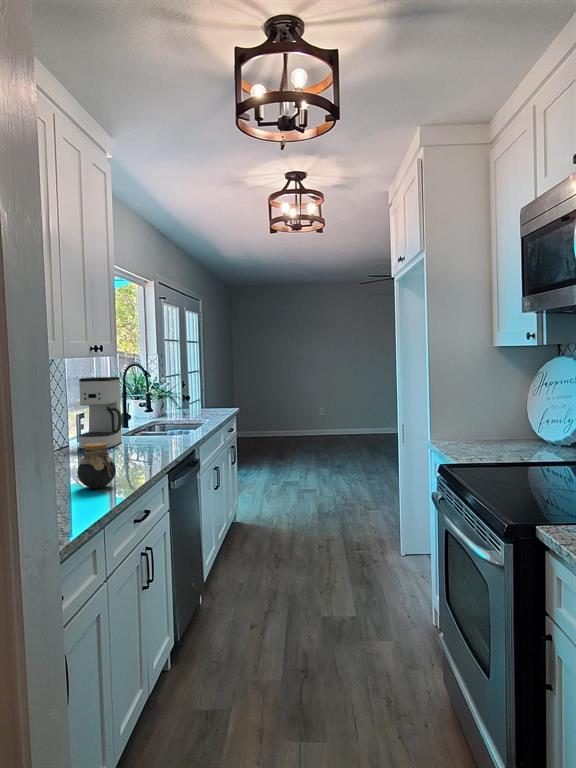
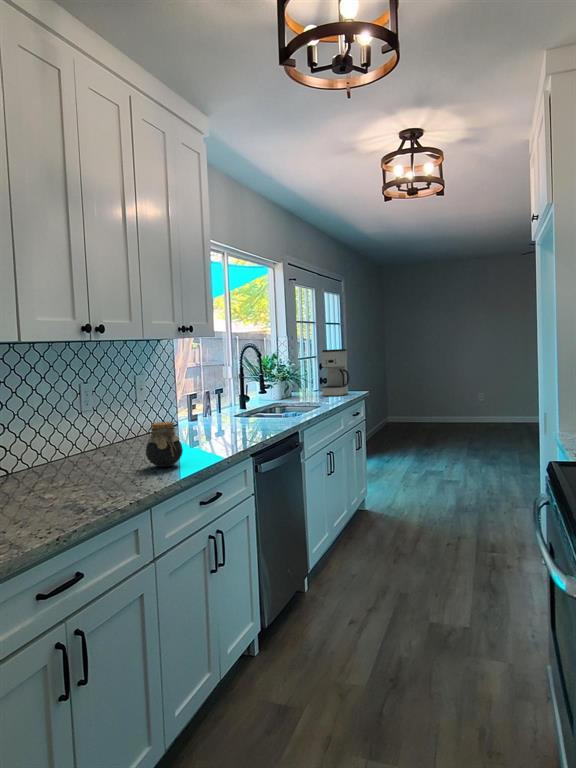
coffee maker: present [79,377,122,449] -> present [322,349,349,396]

